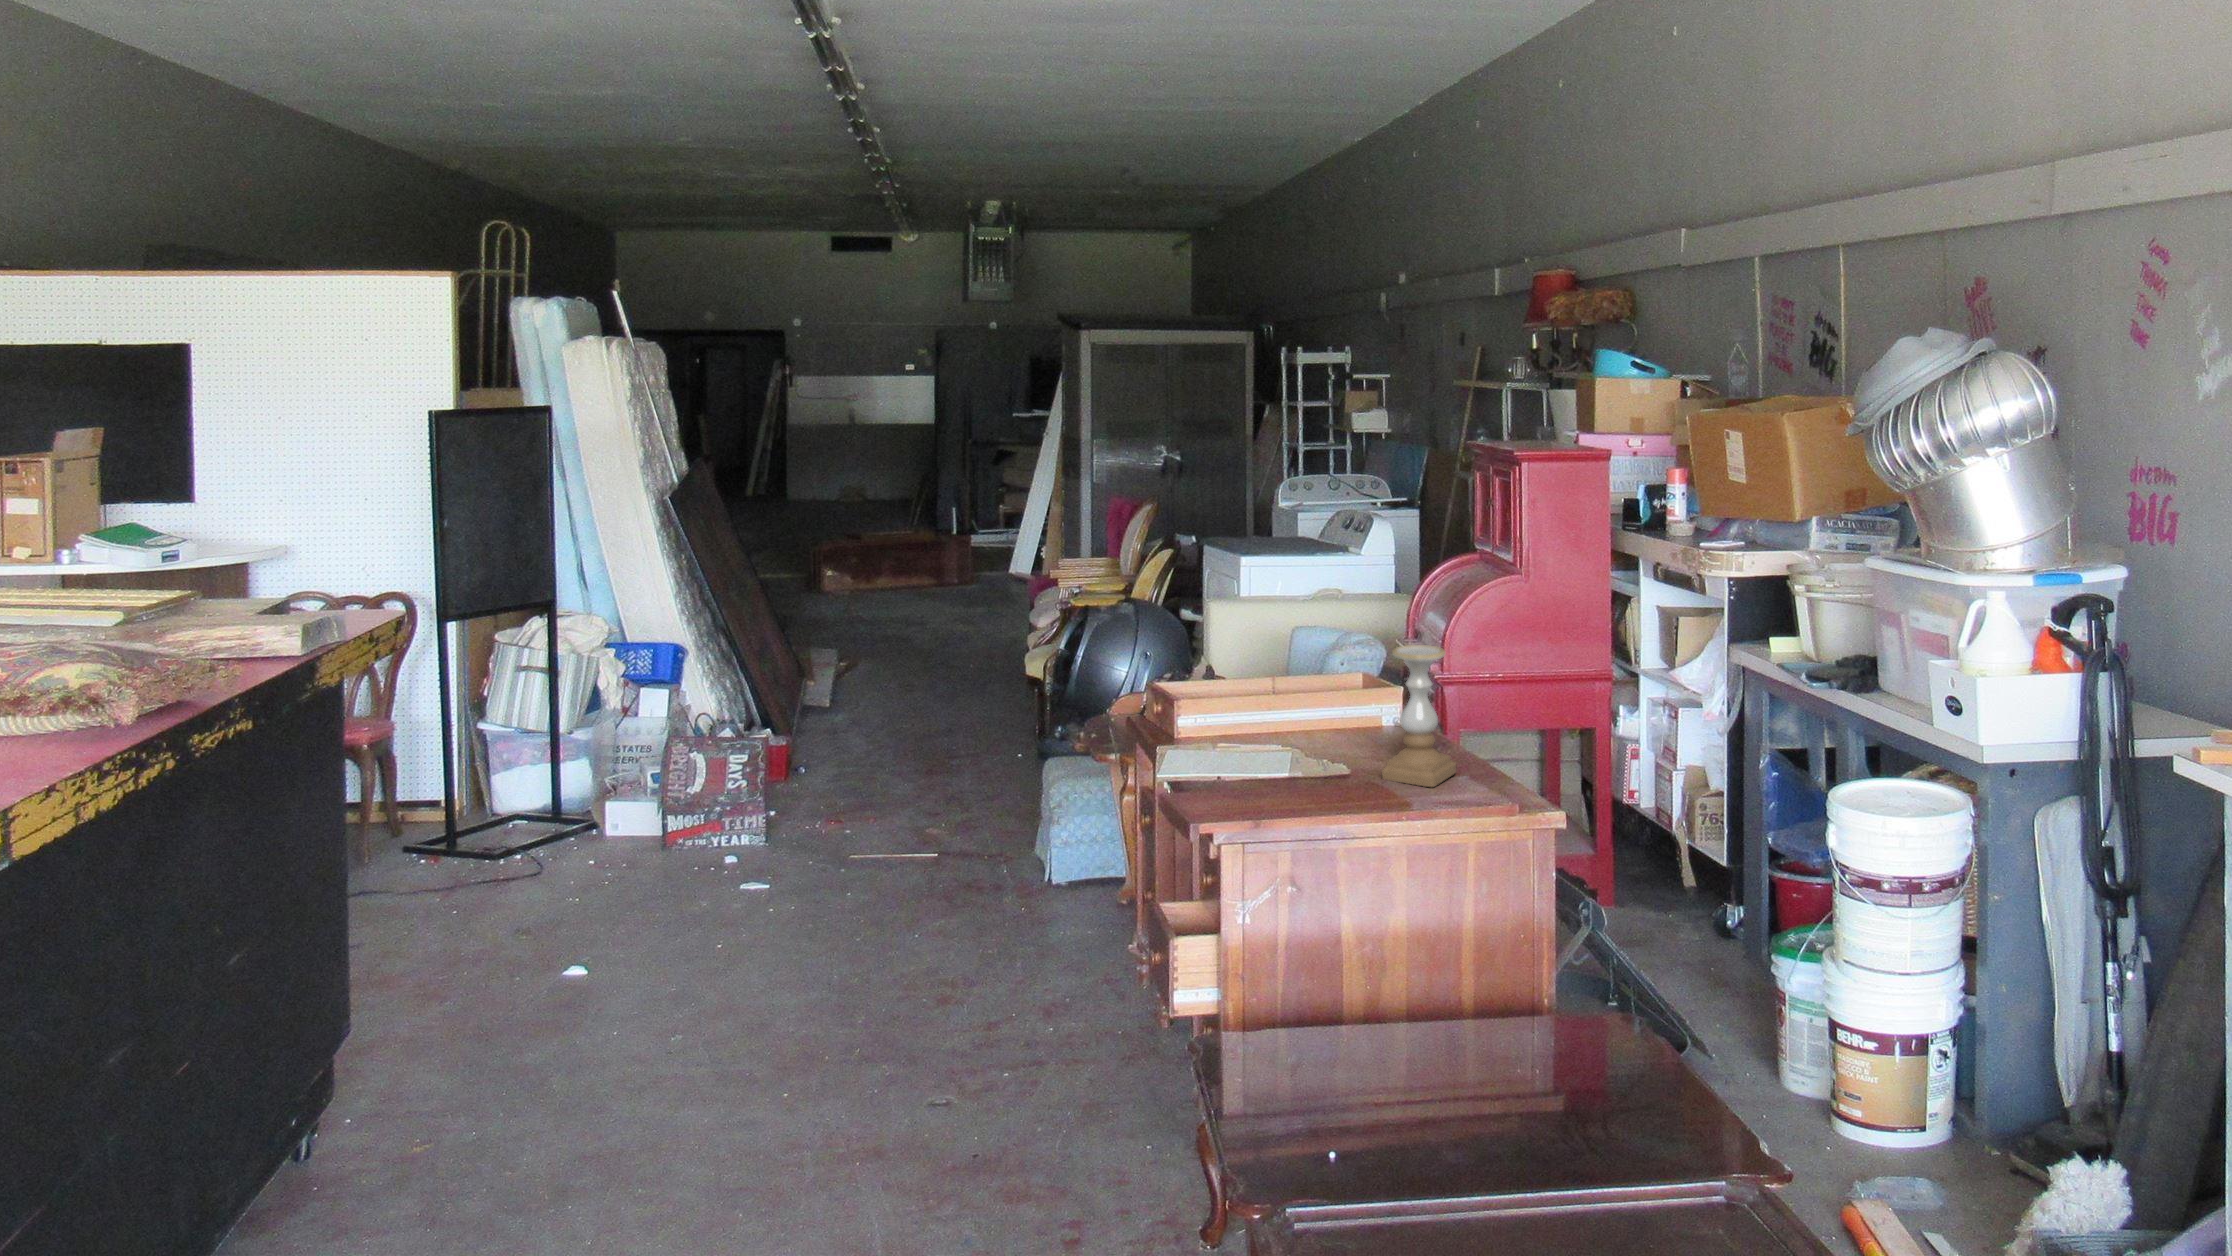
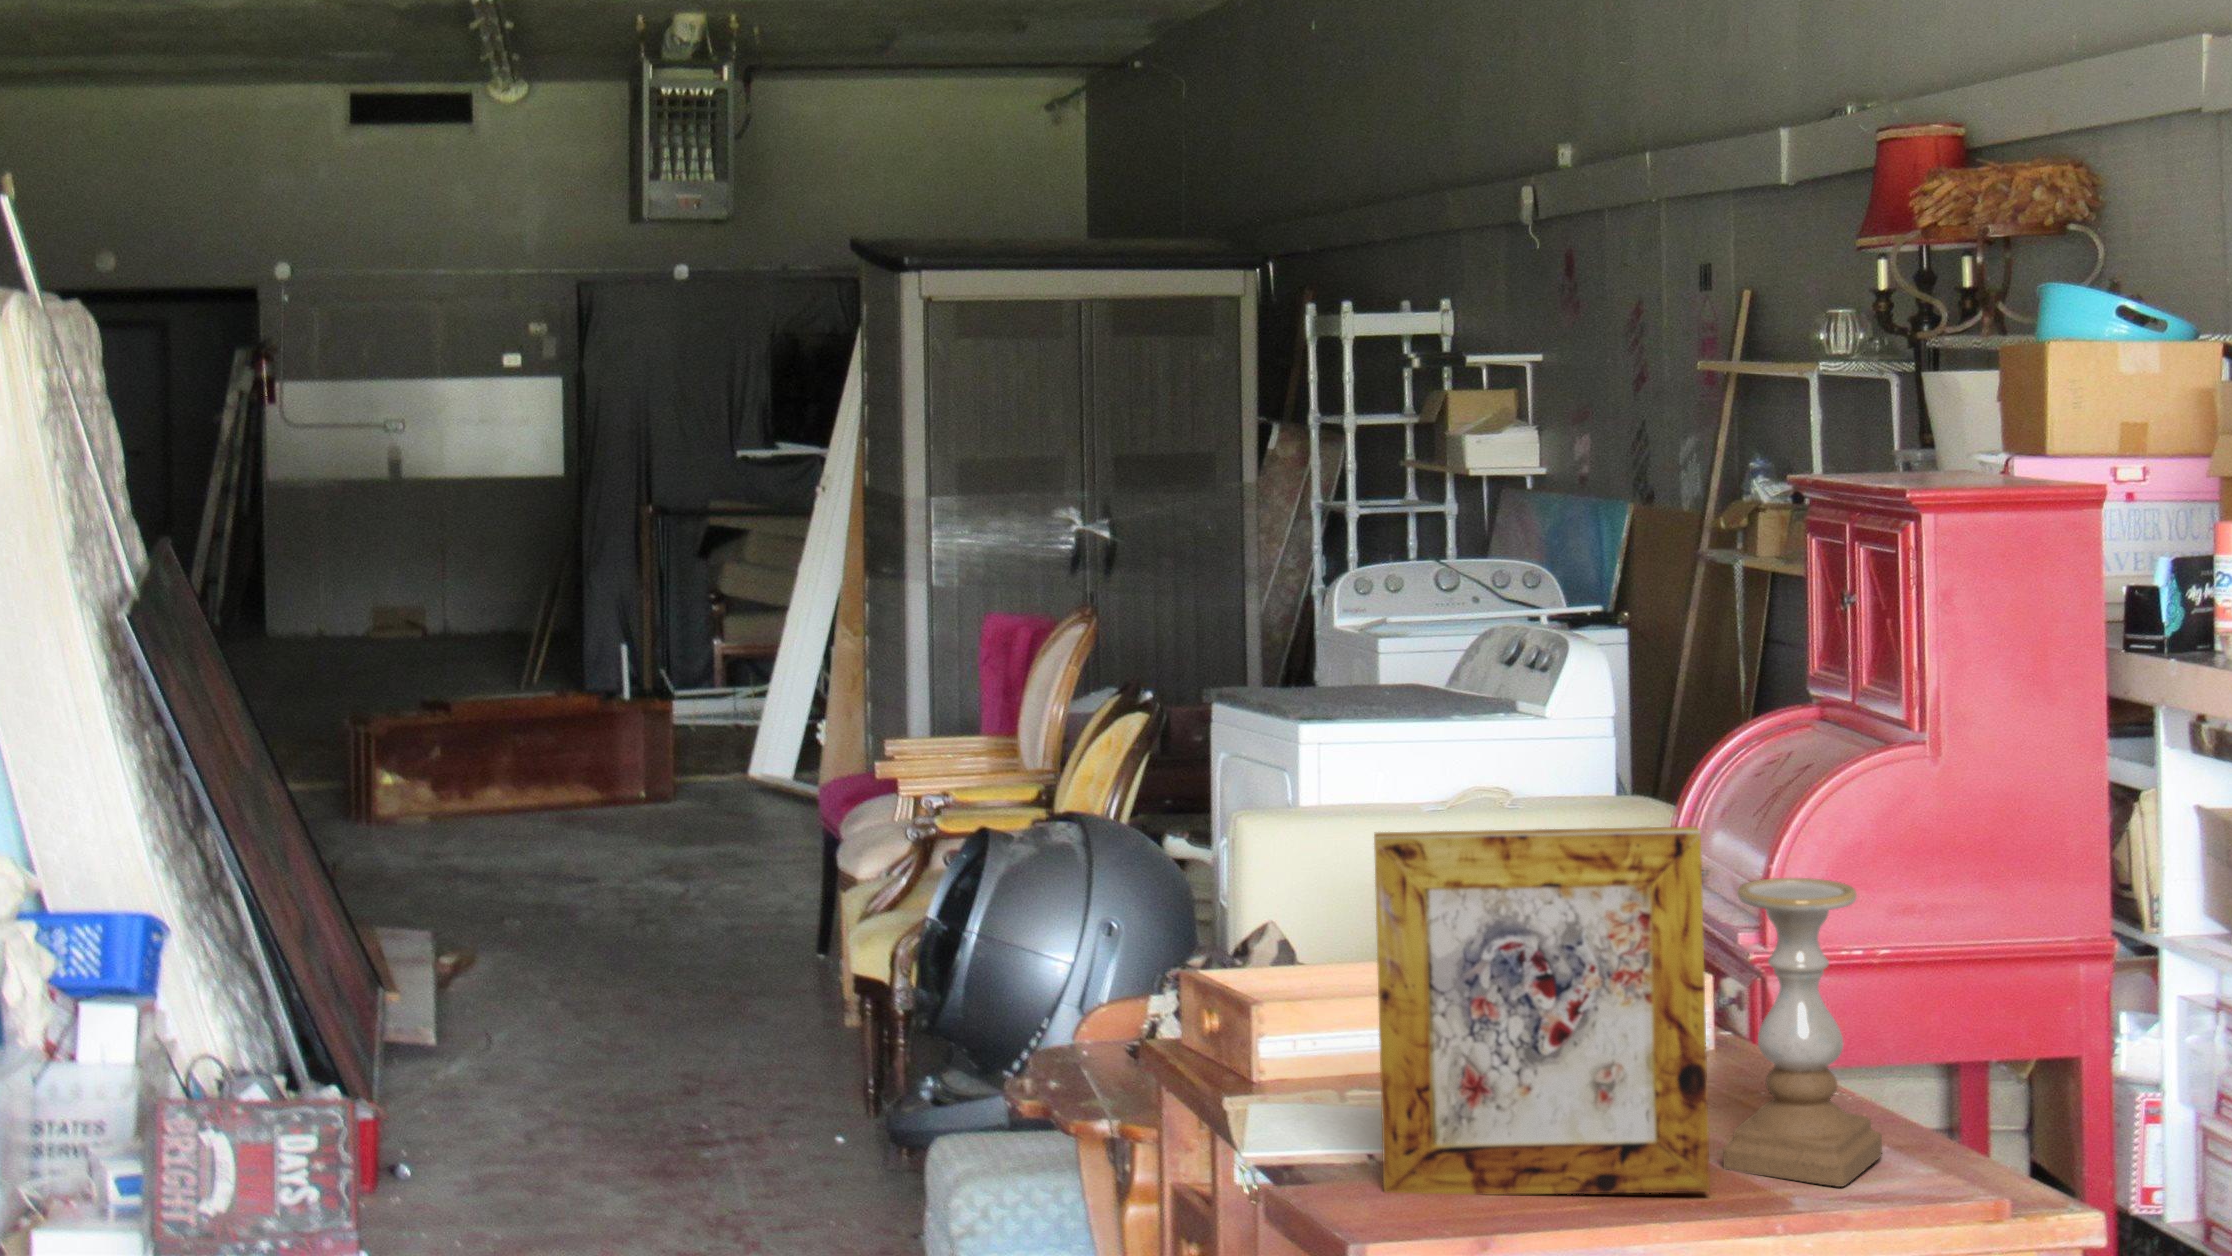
picture frame: none [1219,622,1370,791] -> present [1374,826,1710,1195]

